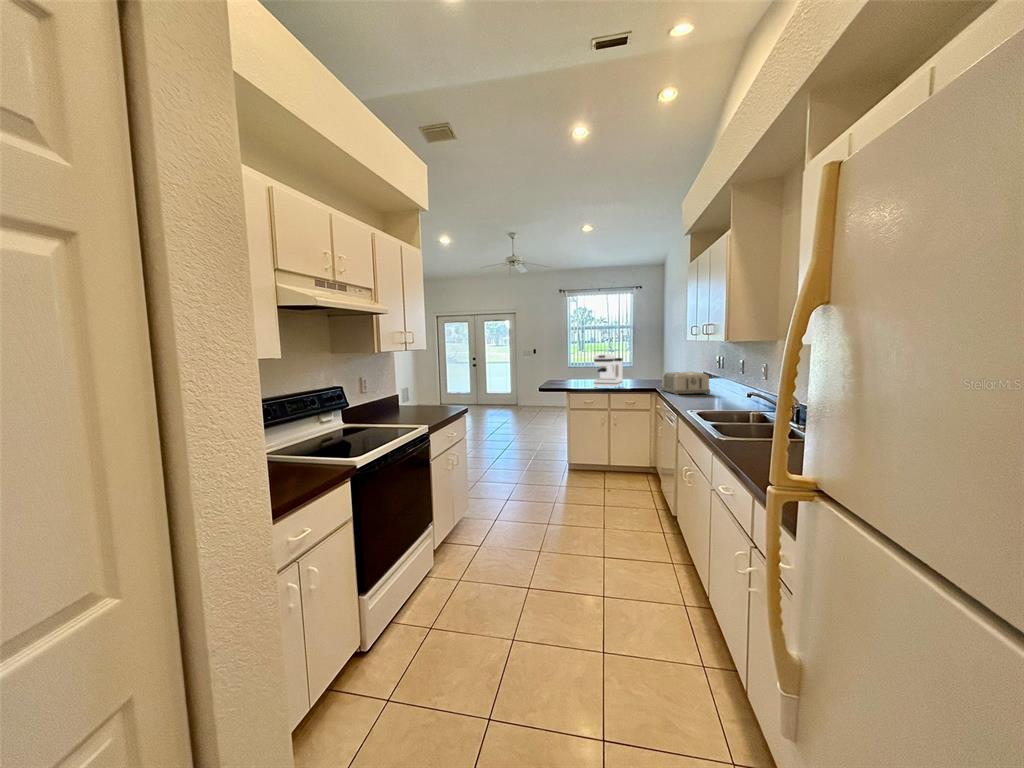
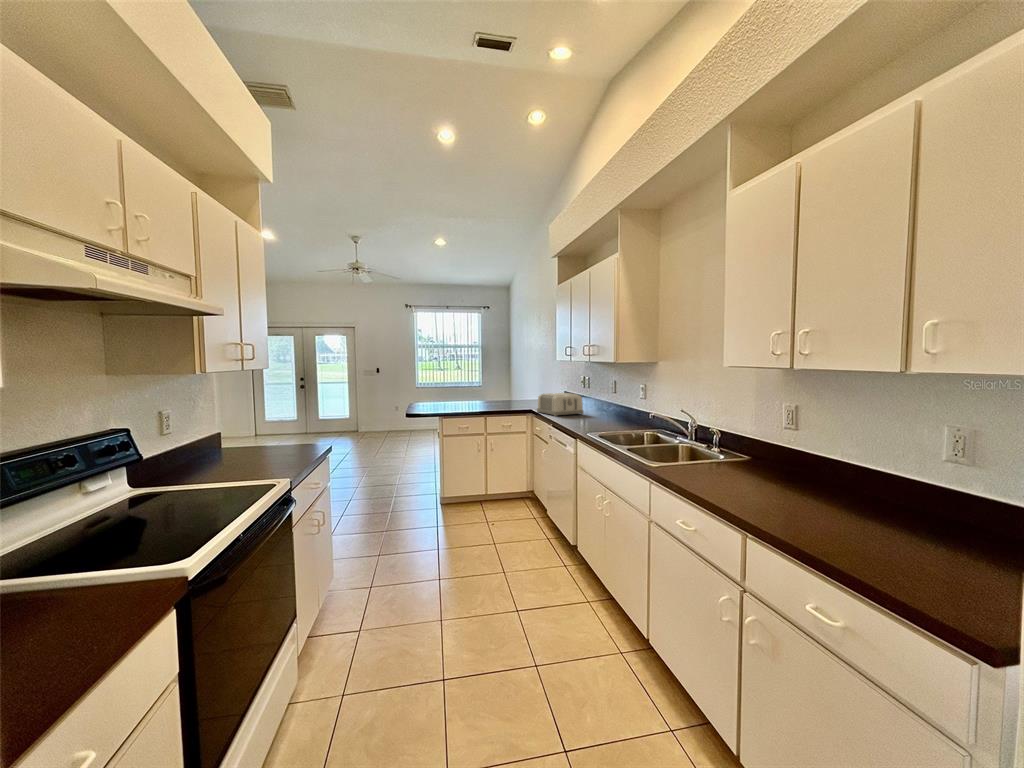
coffee maker: present [593,354,623,387] -> none [468,375,496,410]

